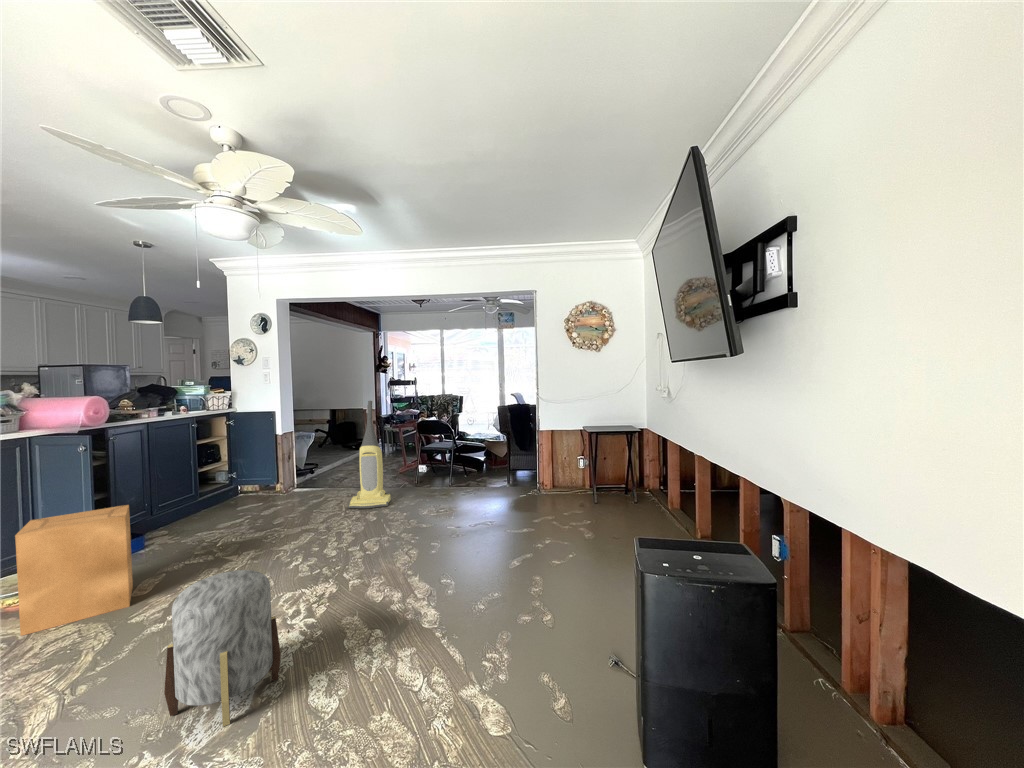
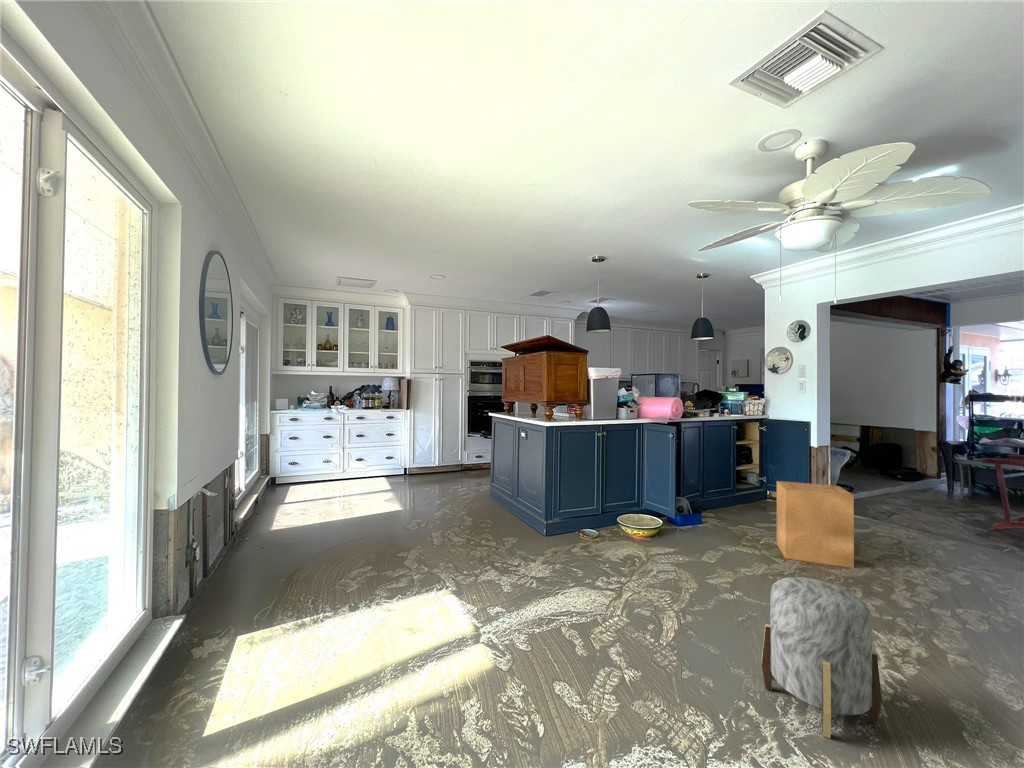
vacuum cleaner: present [348,401,391,509] -> none [916,421,993,571]
cardboard box: present [15,505,133,636] -> present [777,481,854,568]

